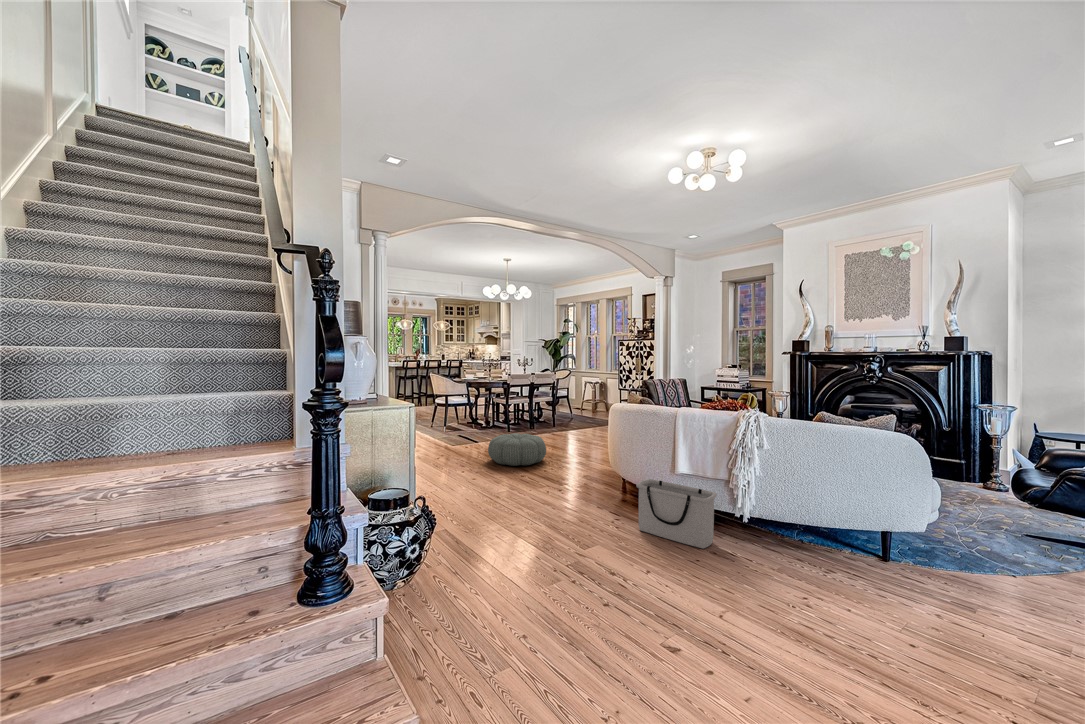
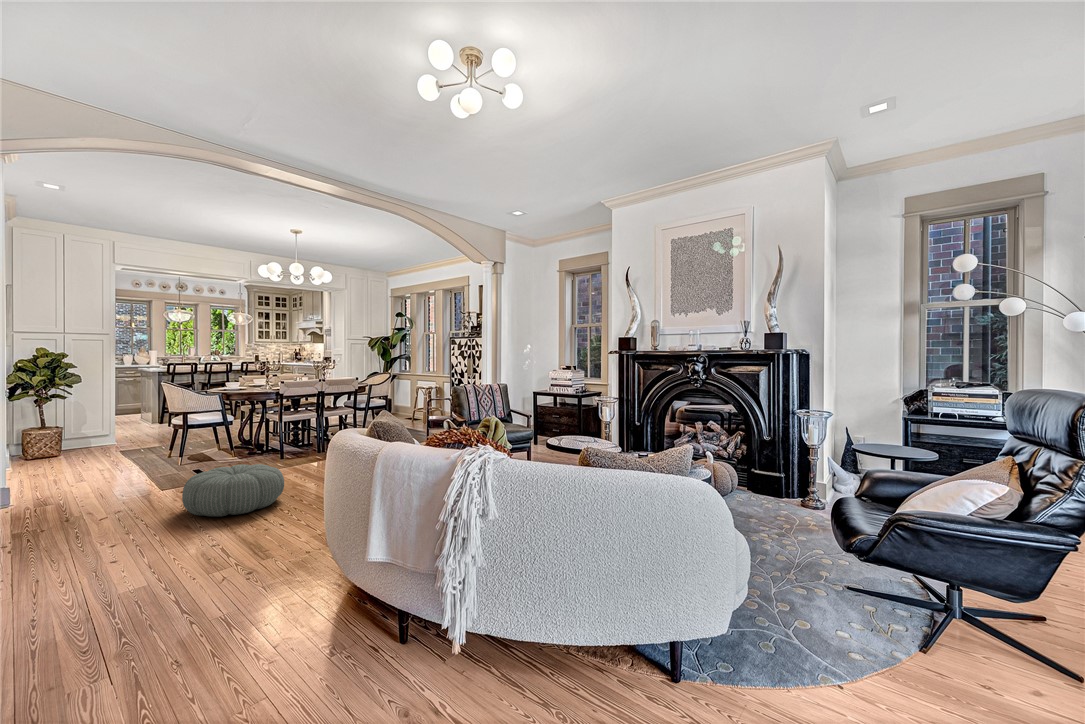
storage bin: present [636,479,717,549] -> none [292,555,417,691]

